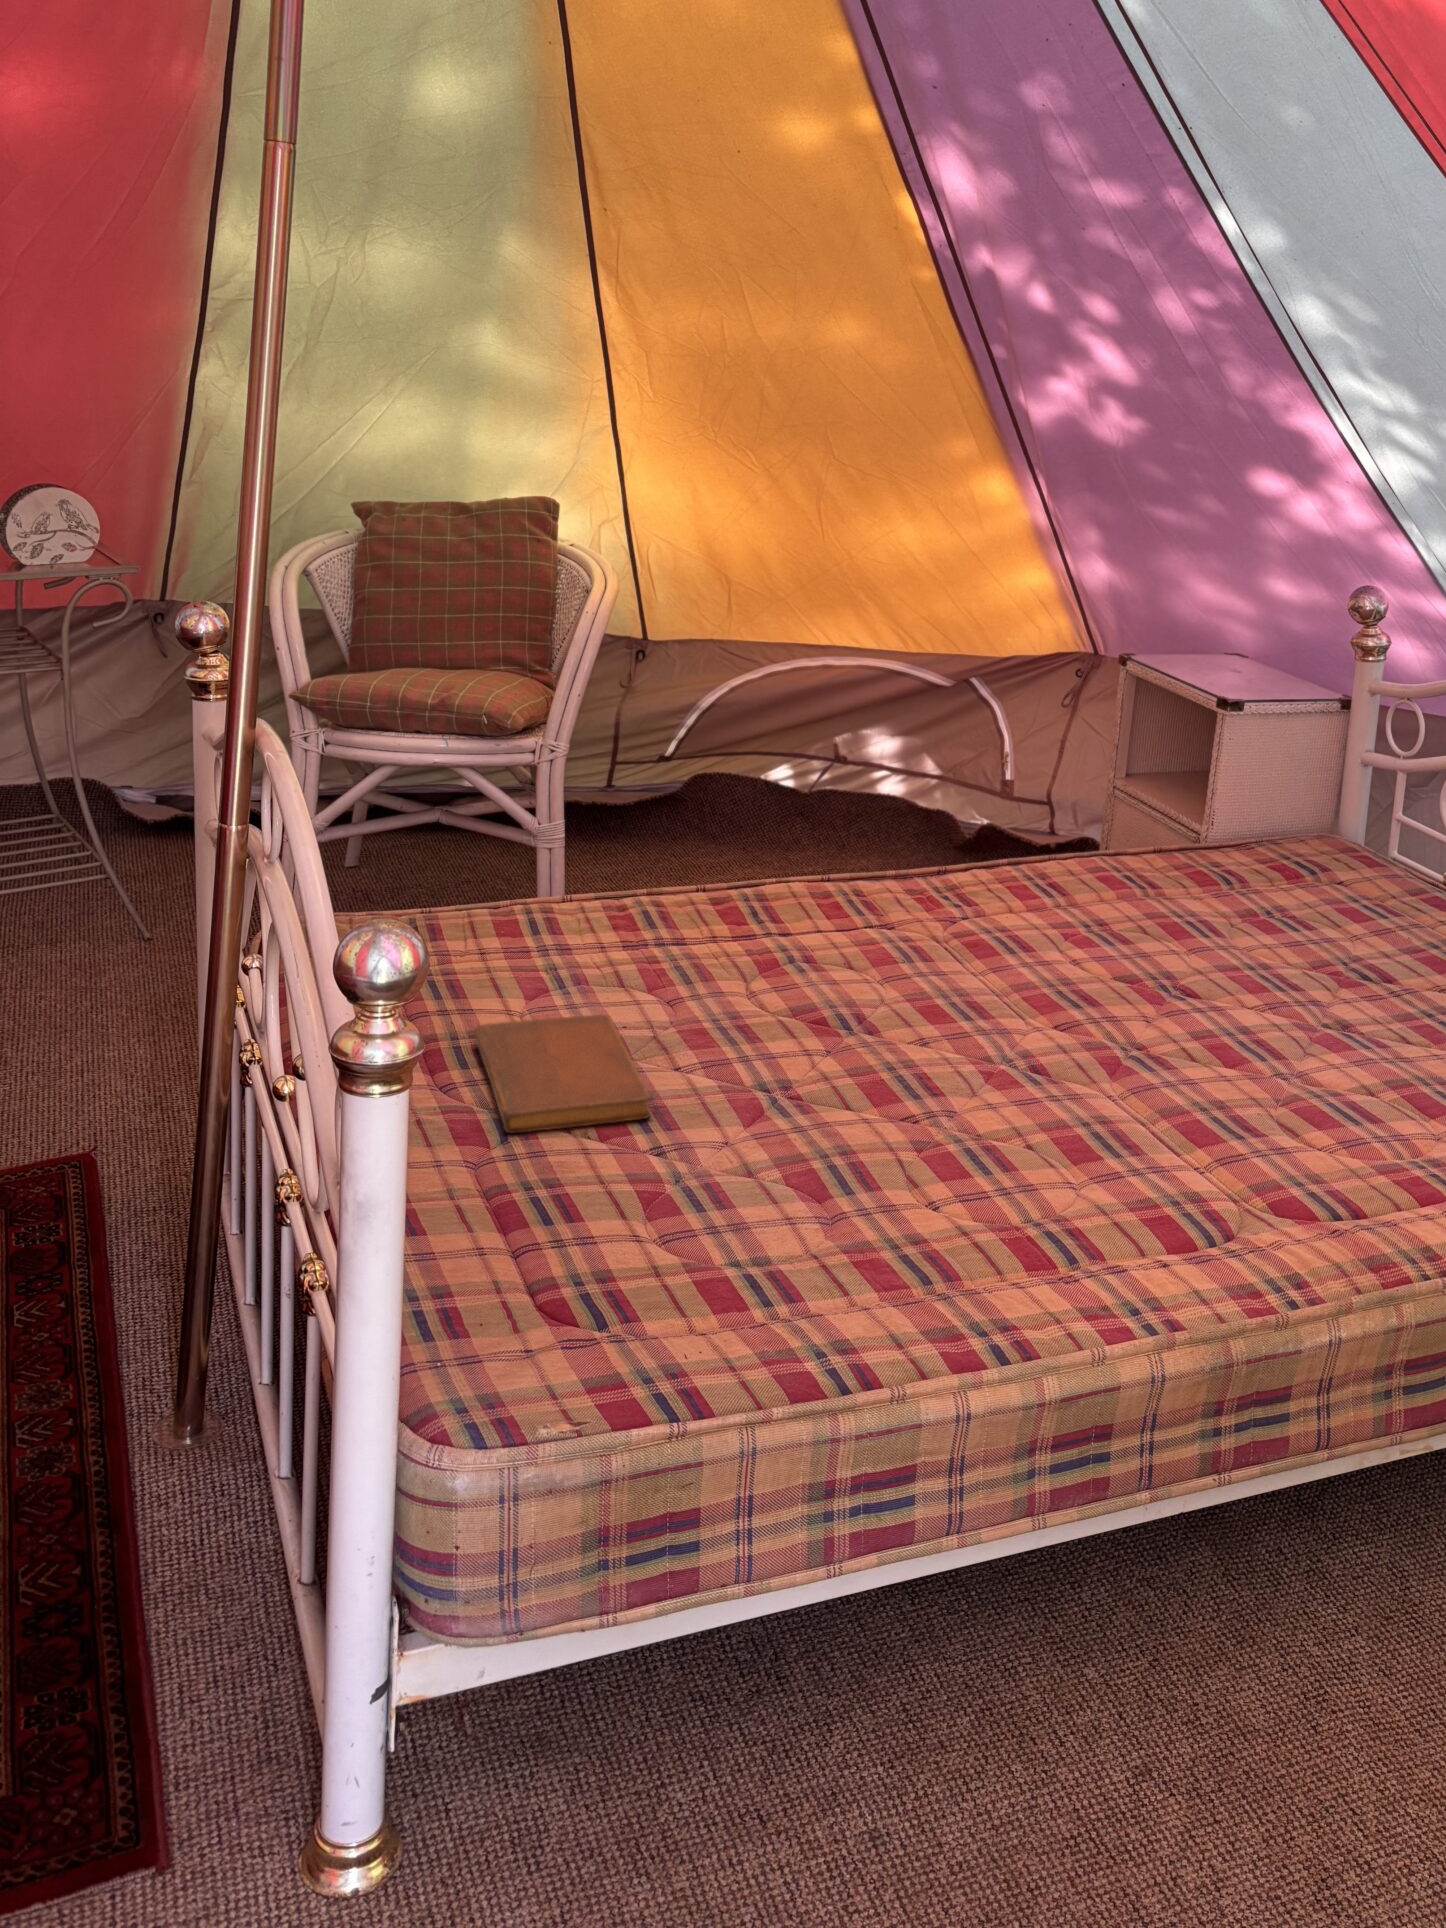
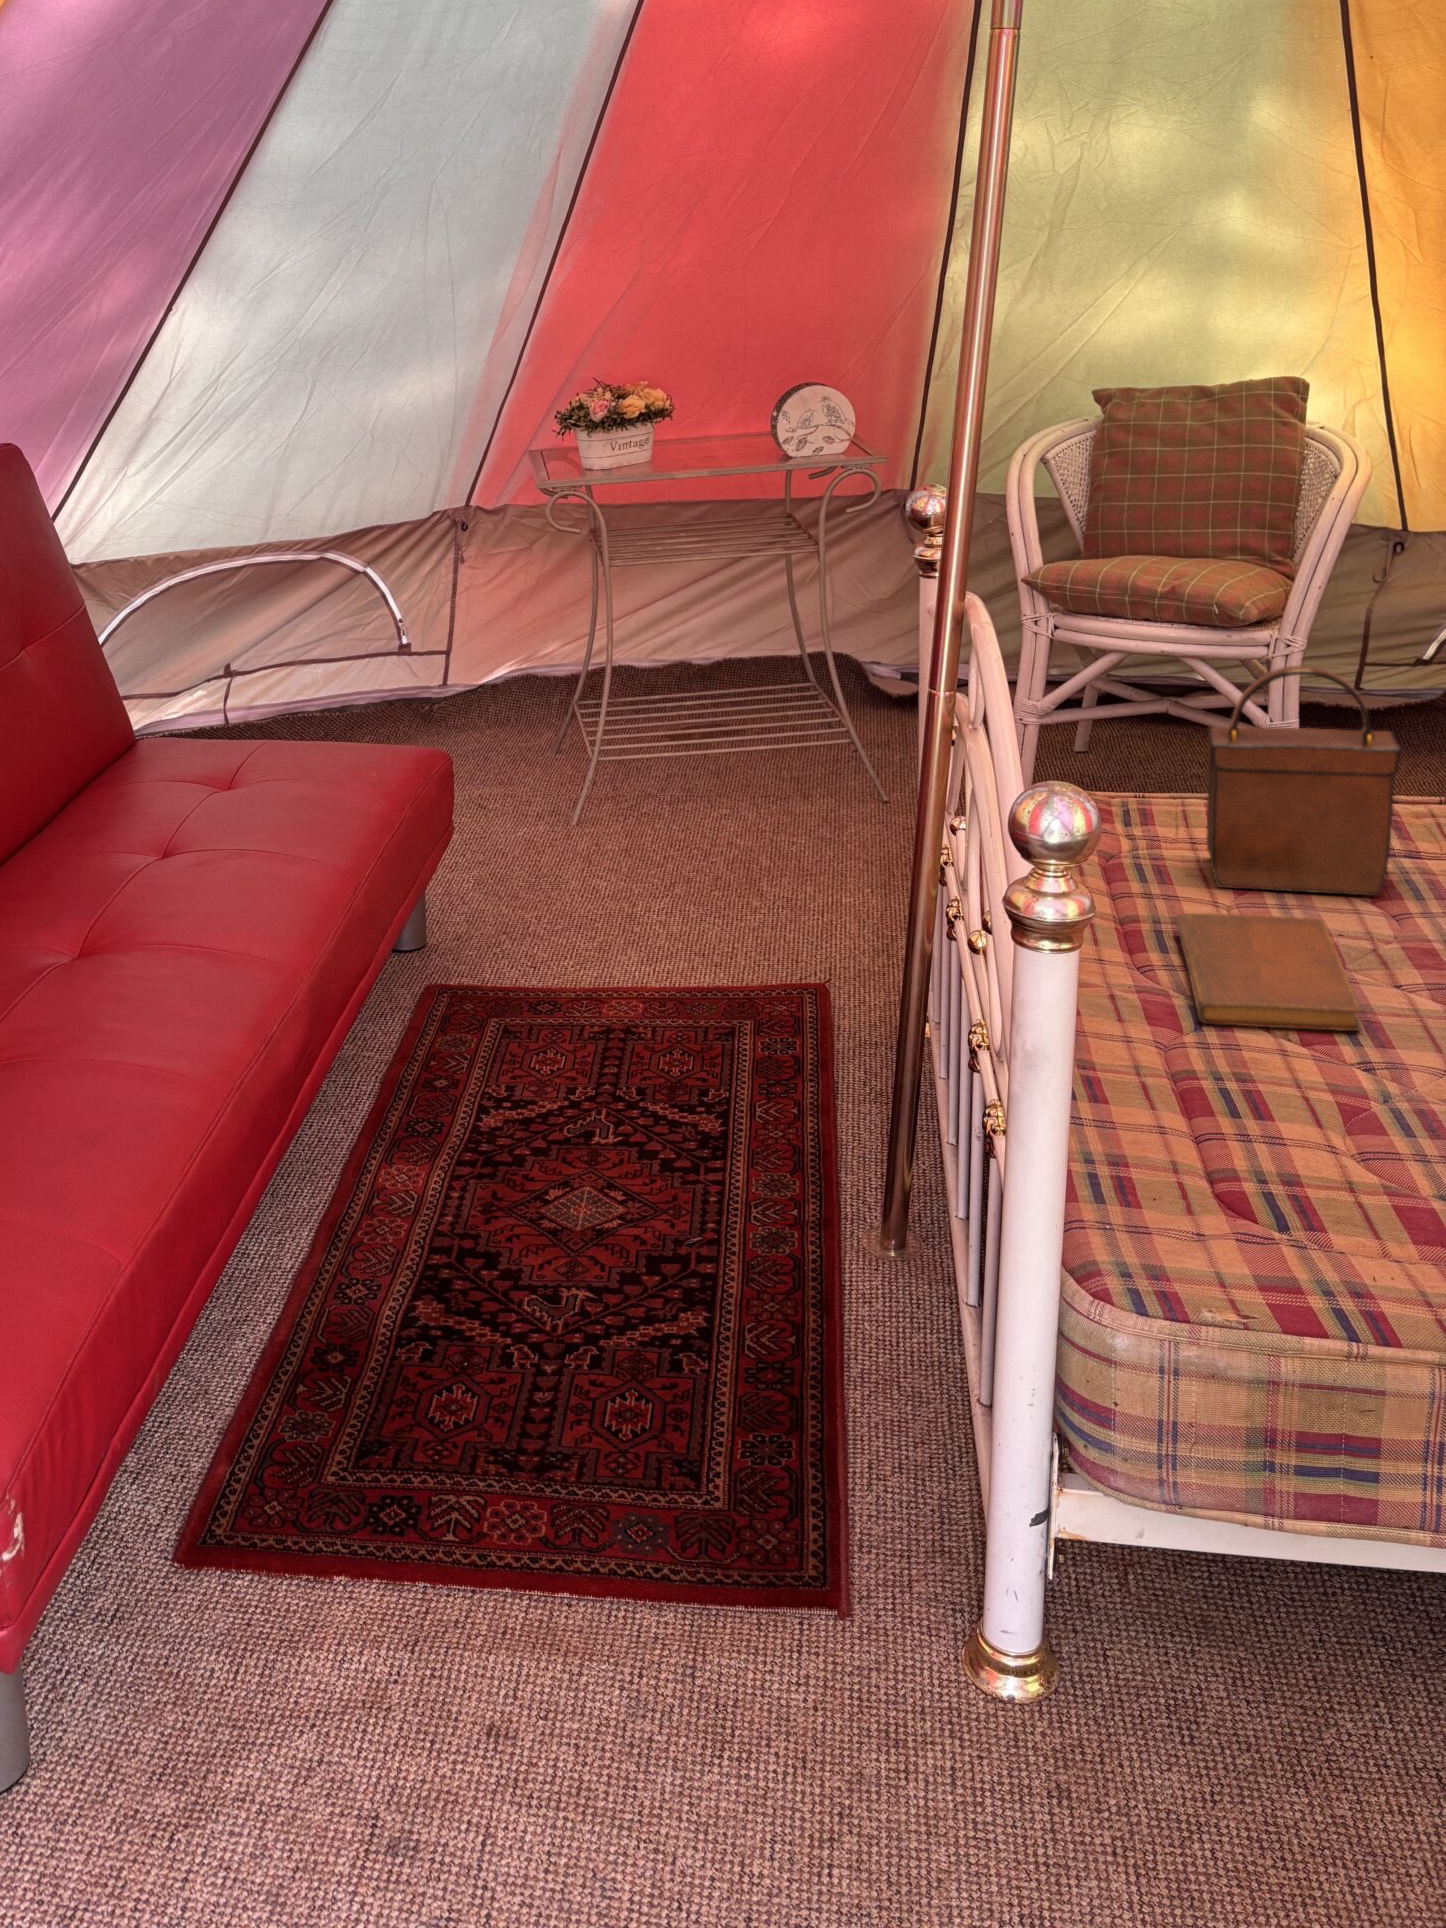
handbag: none [494,776,666,994] -> present [1207,666,1400,896]

